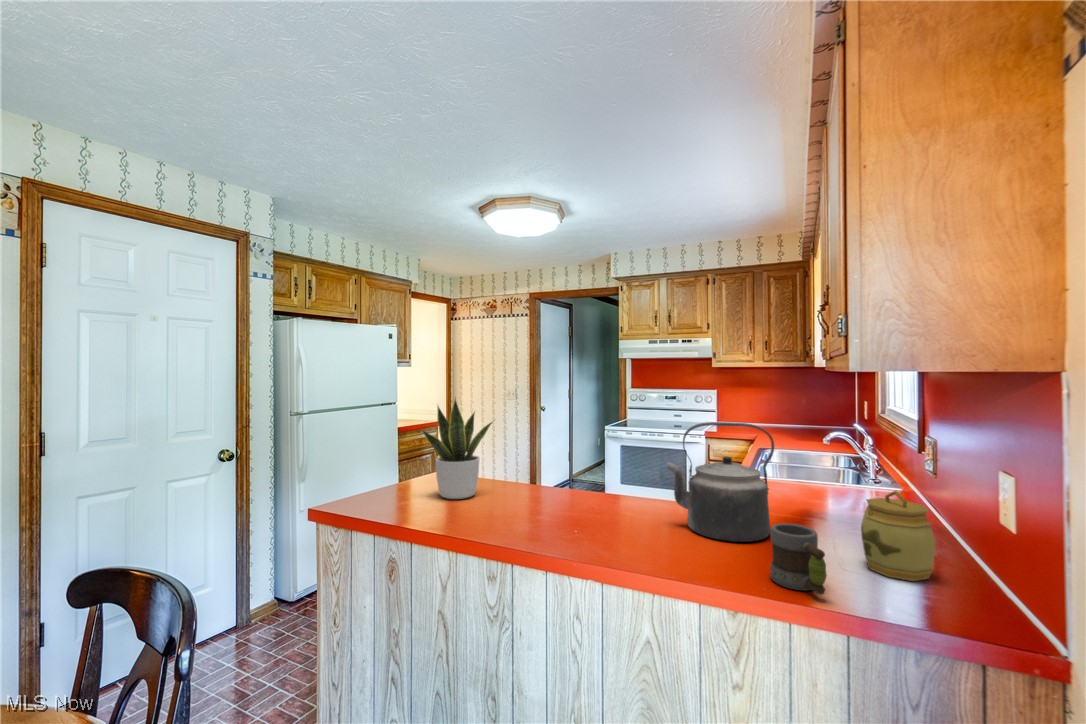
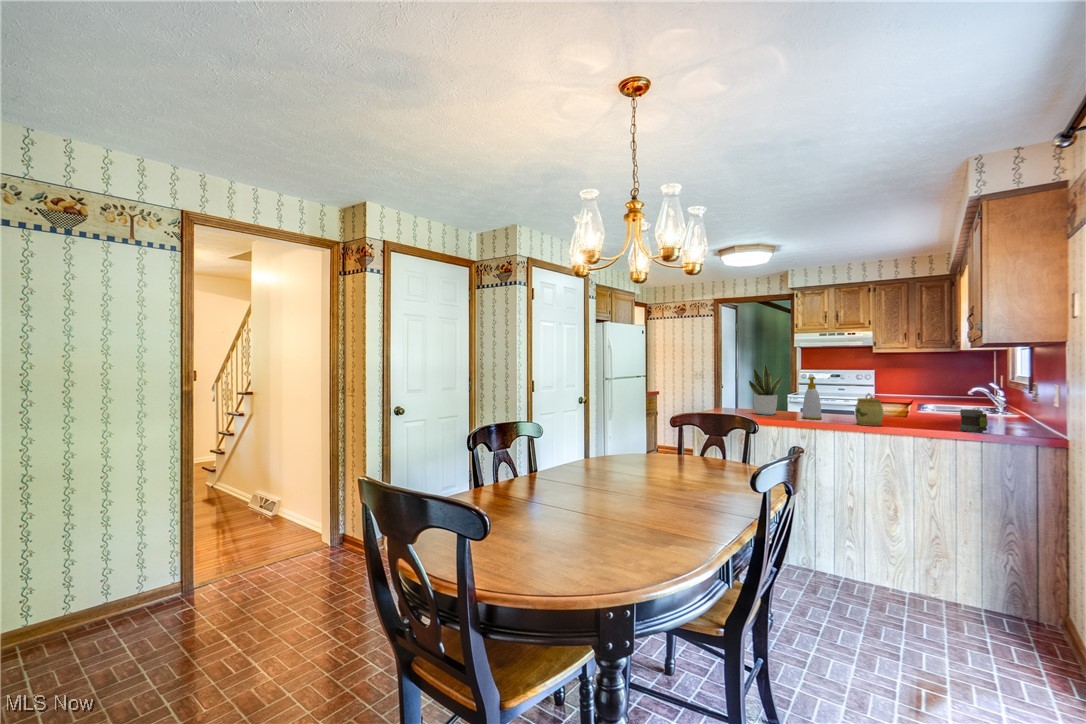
kettle: present [667,422,774,542] -> none [895,373,955,425]
soap bottle: none [498,428,535,519] -> present [802,377,822,419]
jar: present [861,491,935,581] -> present [855,393,883,426]

